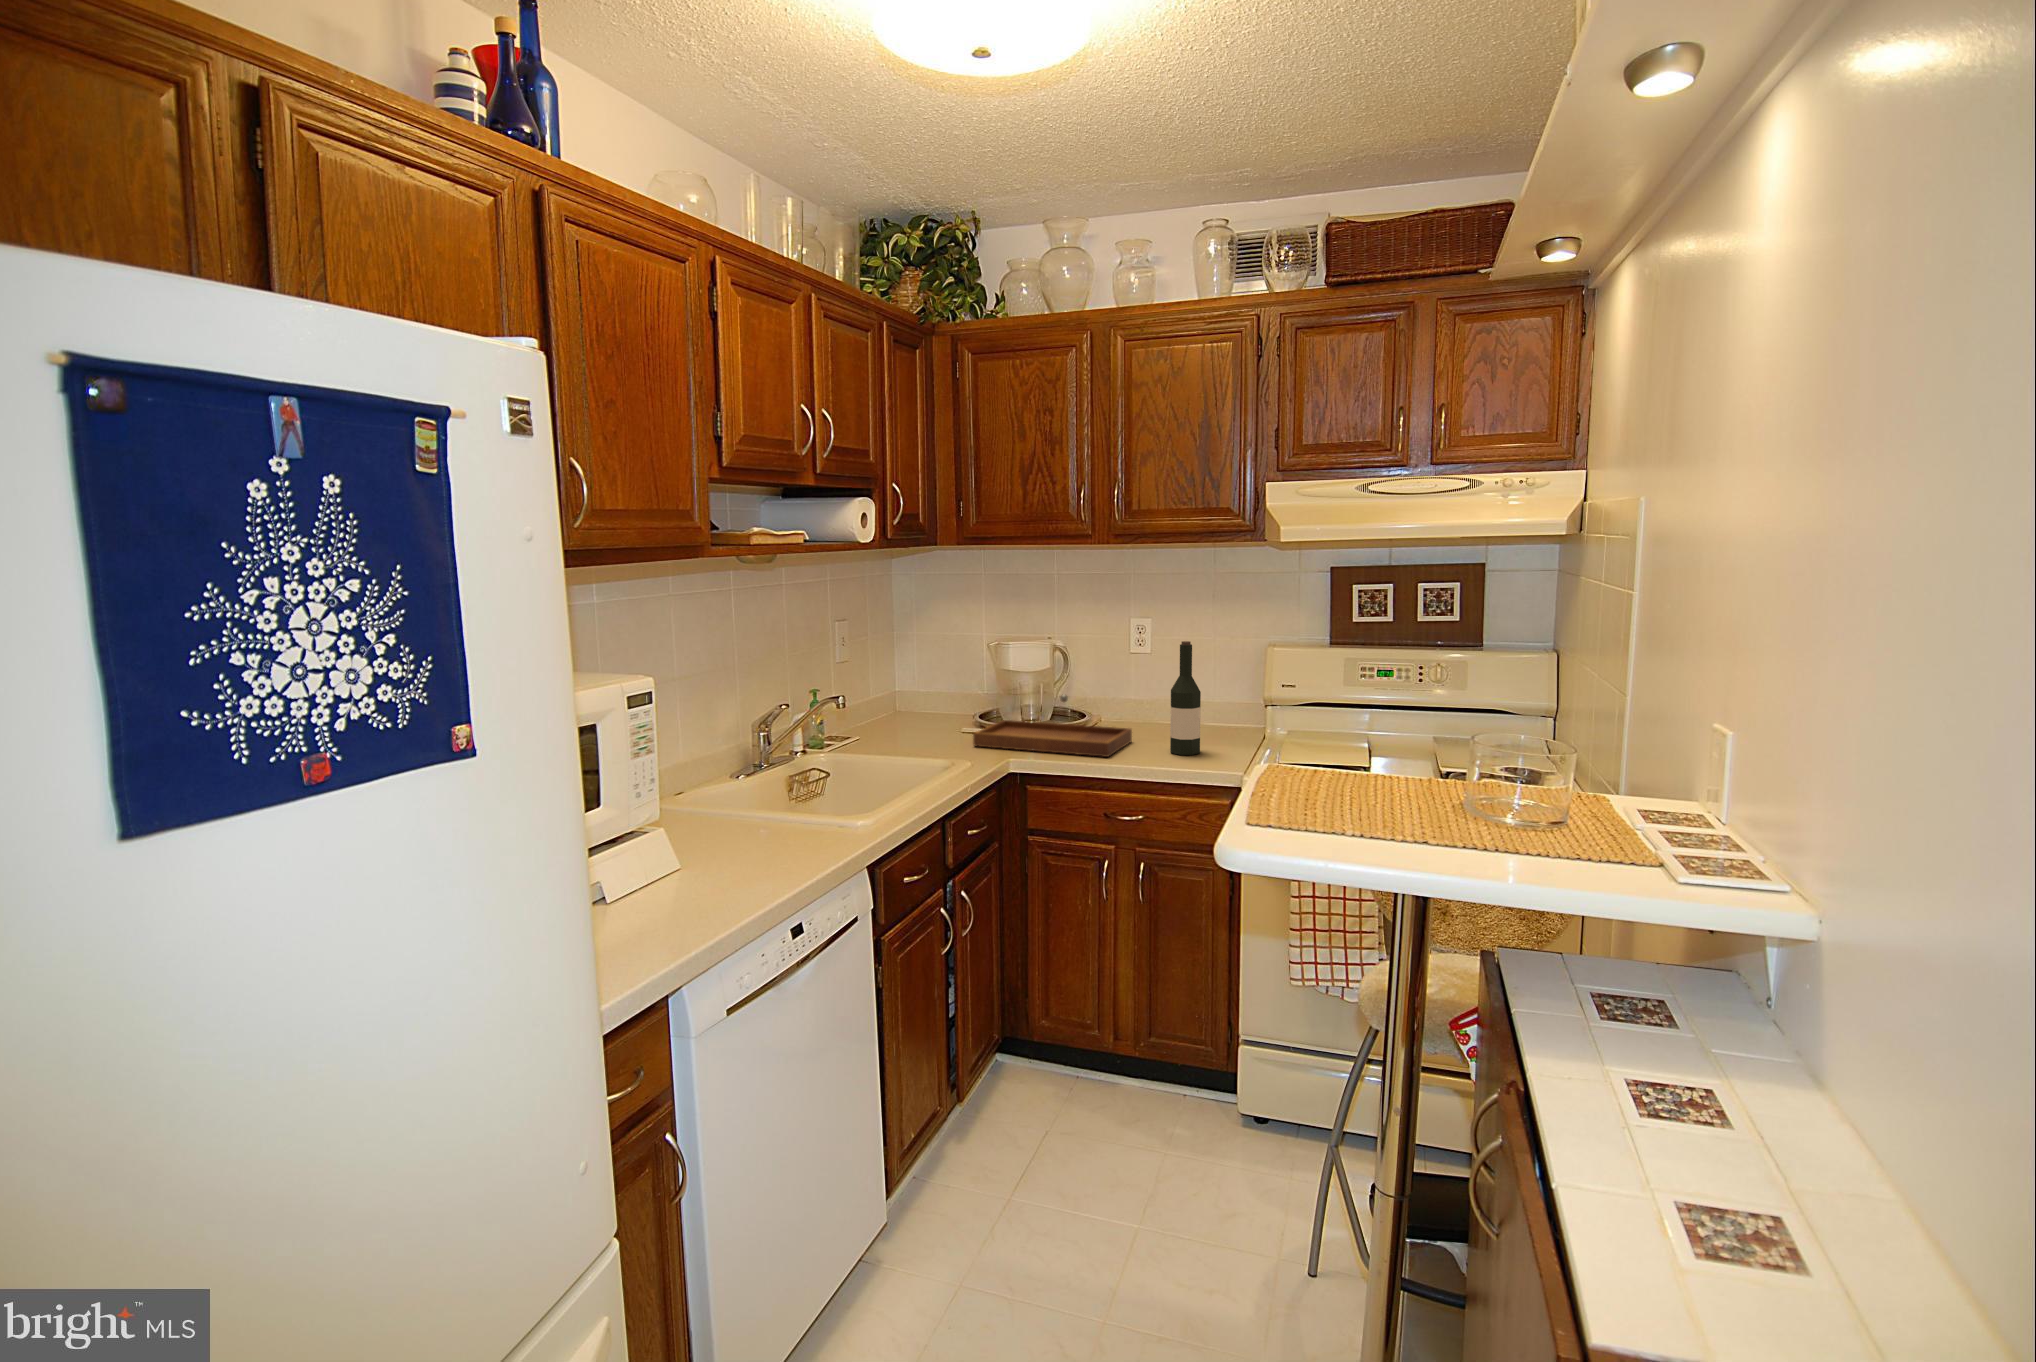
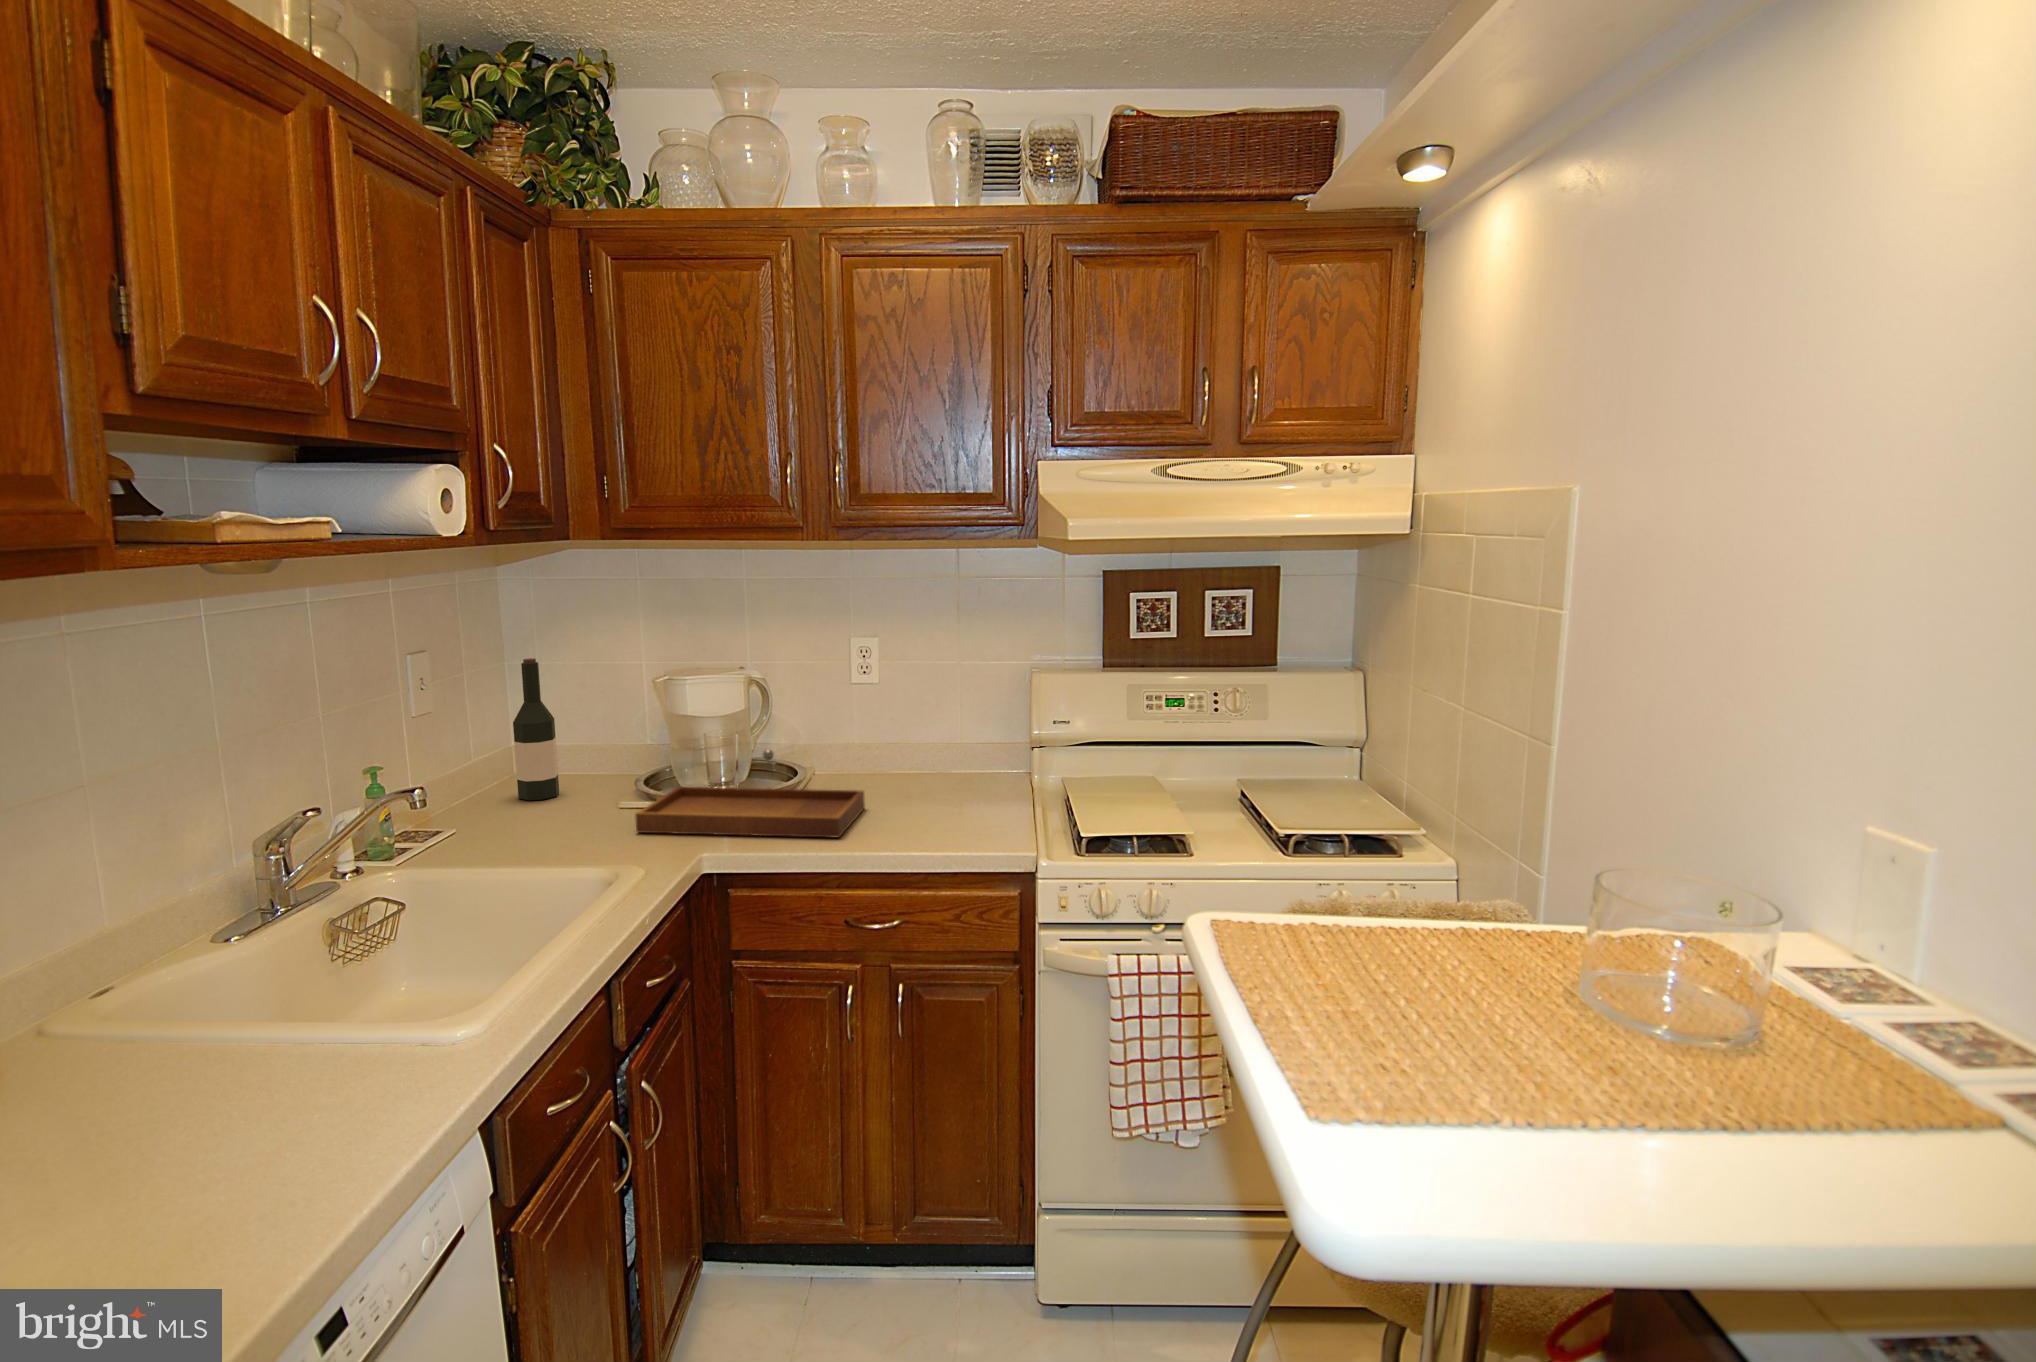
wine bottle: present [1170,641,1201,755] -> present [513,658,559,800]

